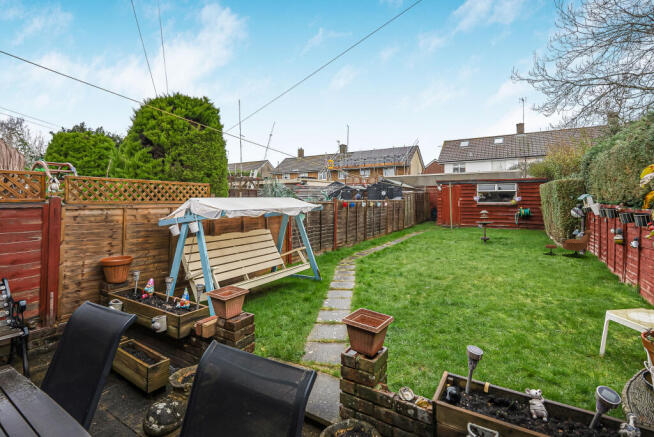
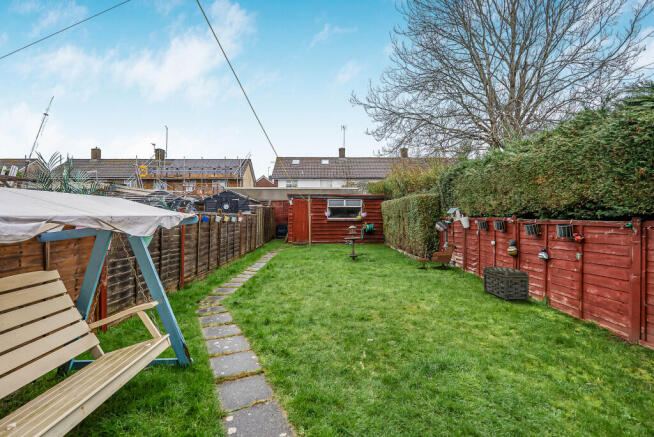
basket: none [584,251,629,289] -> present [482,265,530,300]

